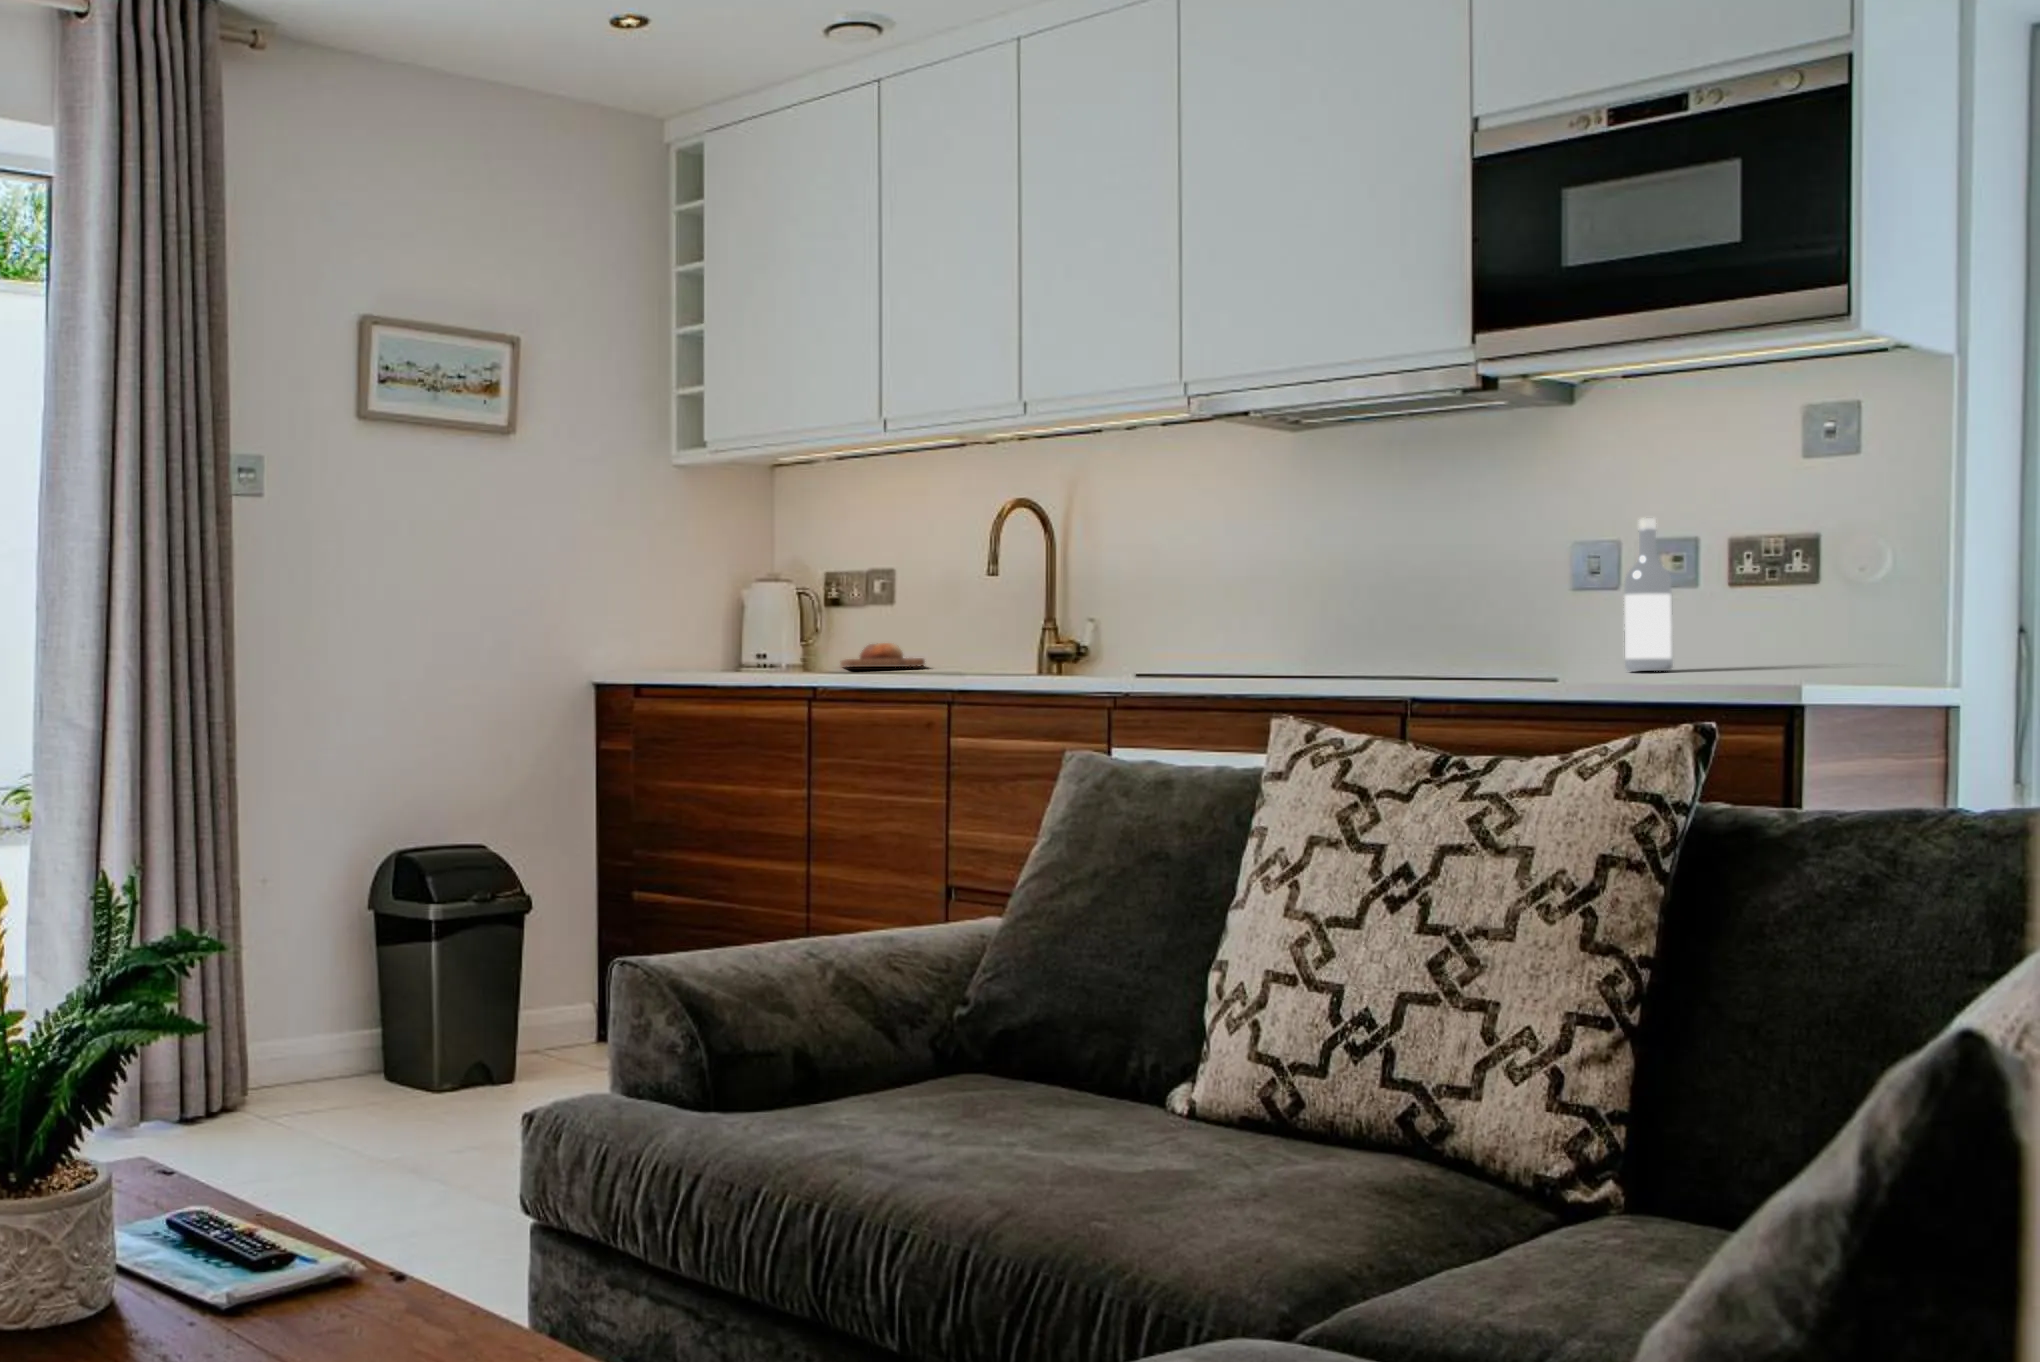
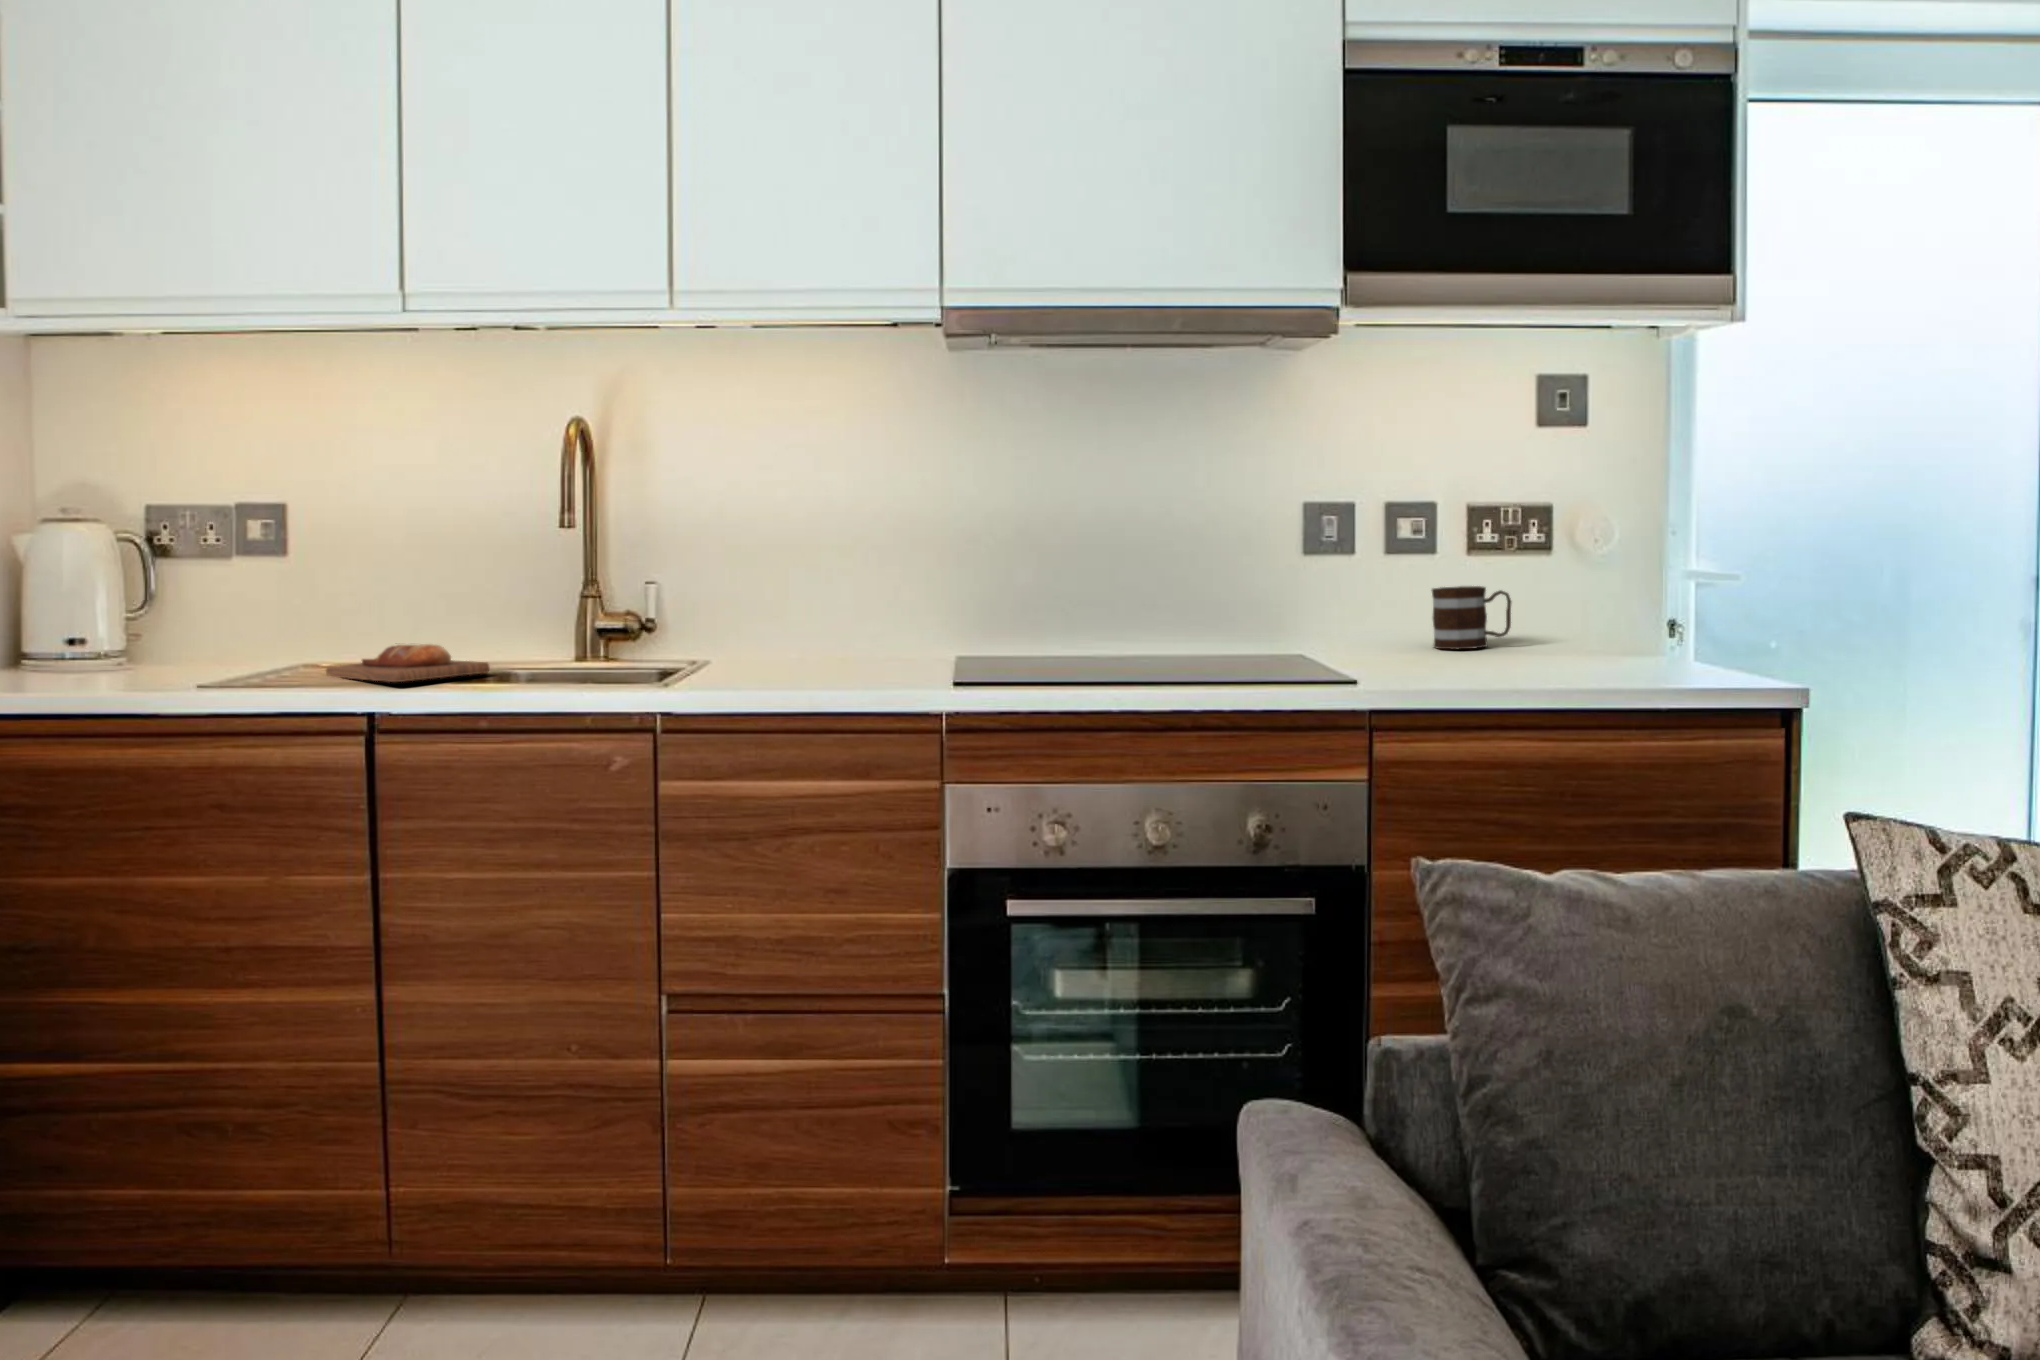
wine bottle: present [1624,518,1673,671] -> none [1313,500,1356,646]
mug: none [1739,609,1831,675] -> present [1432,586,1511,649]

